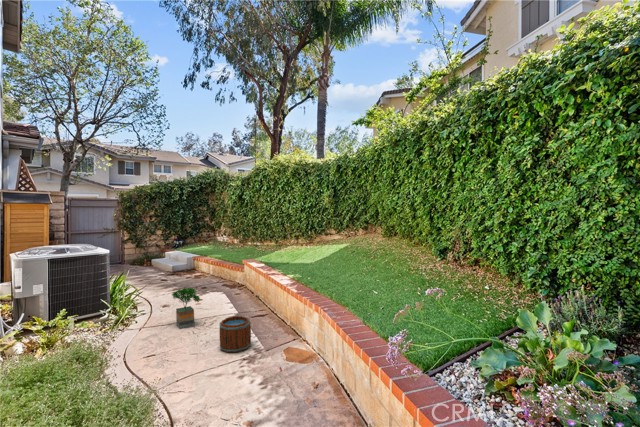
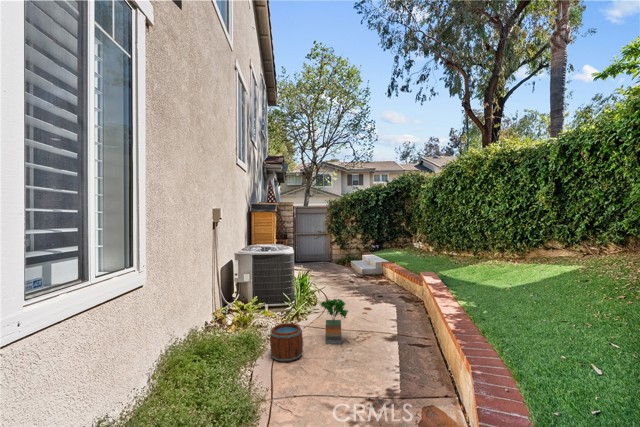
bucket: present [220,316,251,352] -> present [270,323,303,362]

